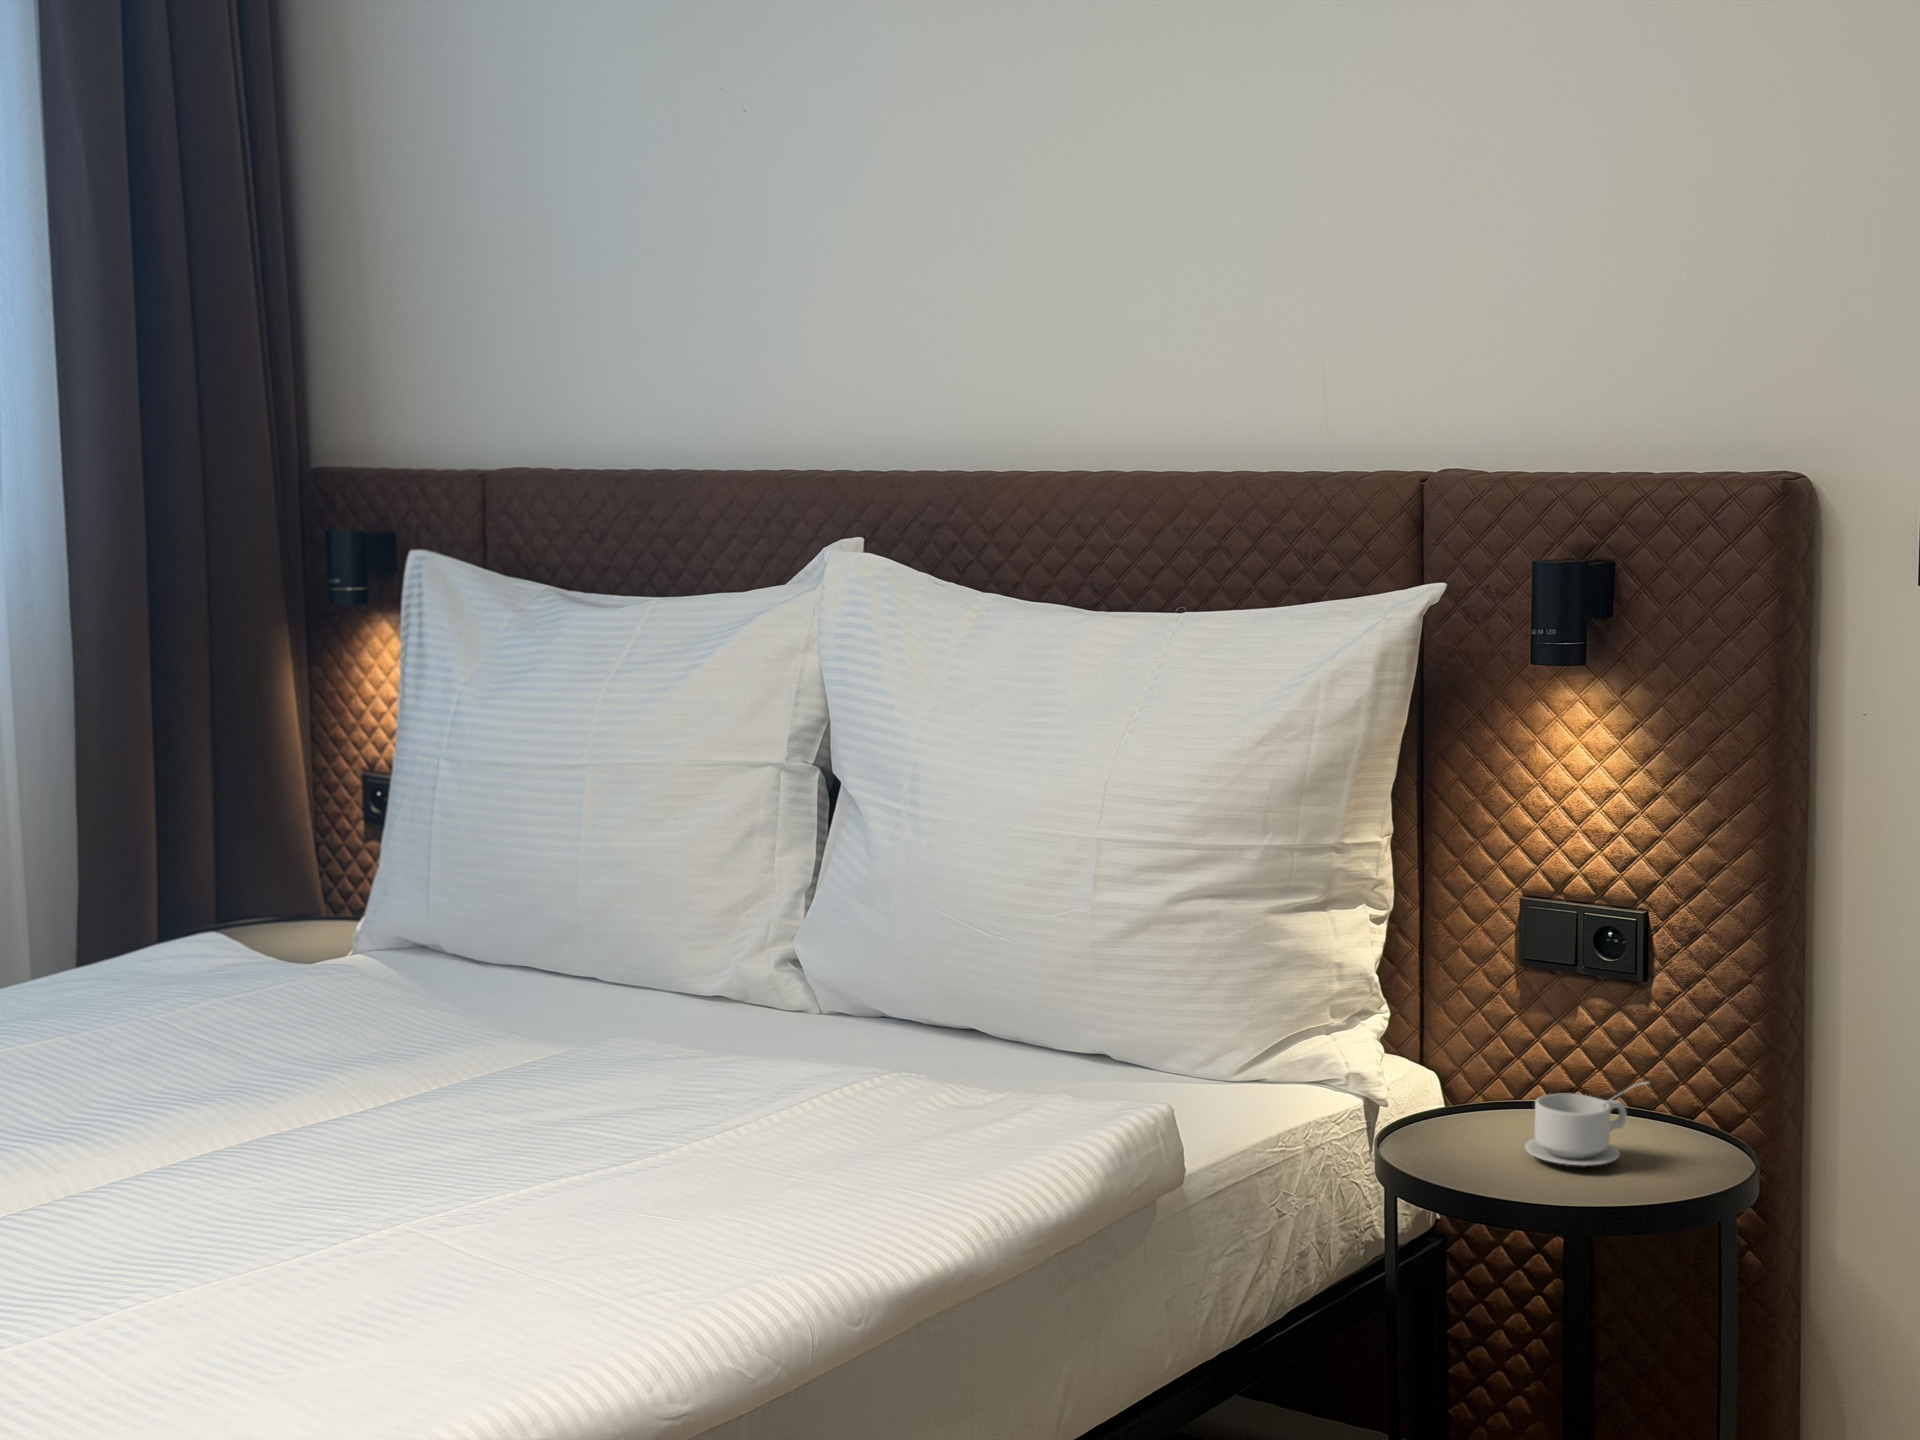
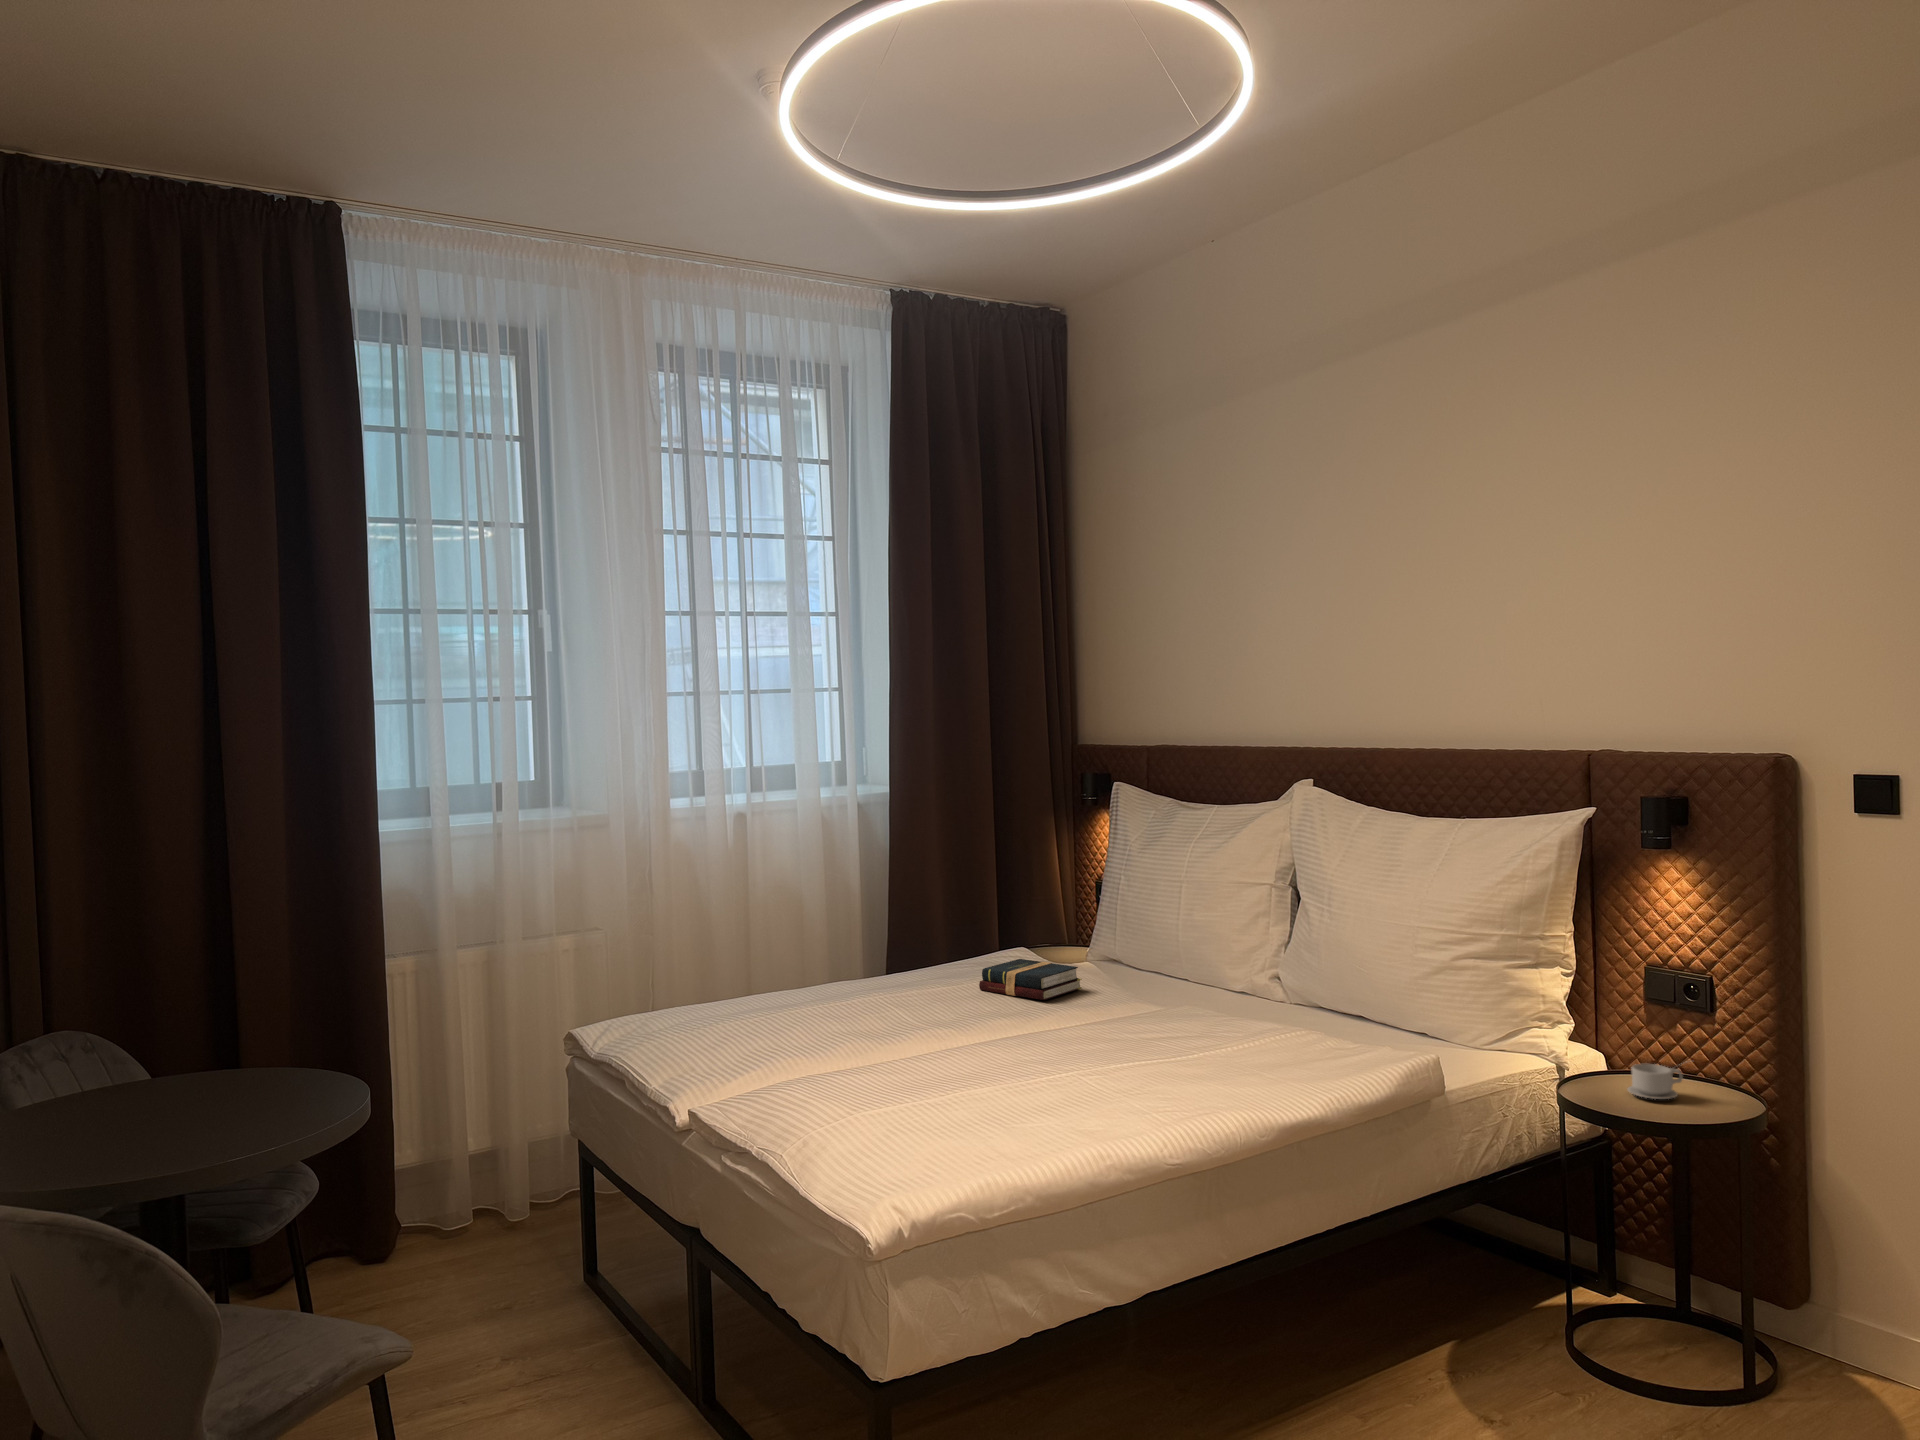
hardback book: none [81,948,346,1045] -> present [979,959,1082,1000]

